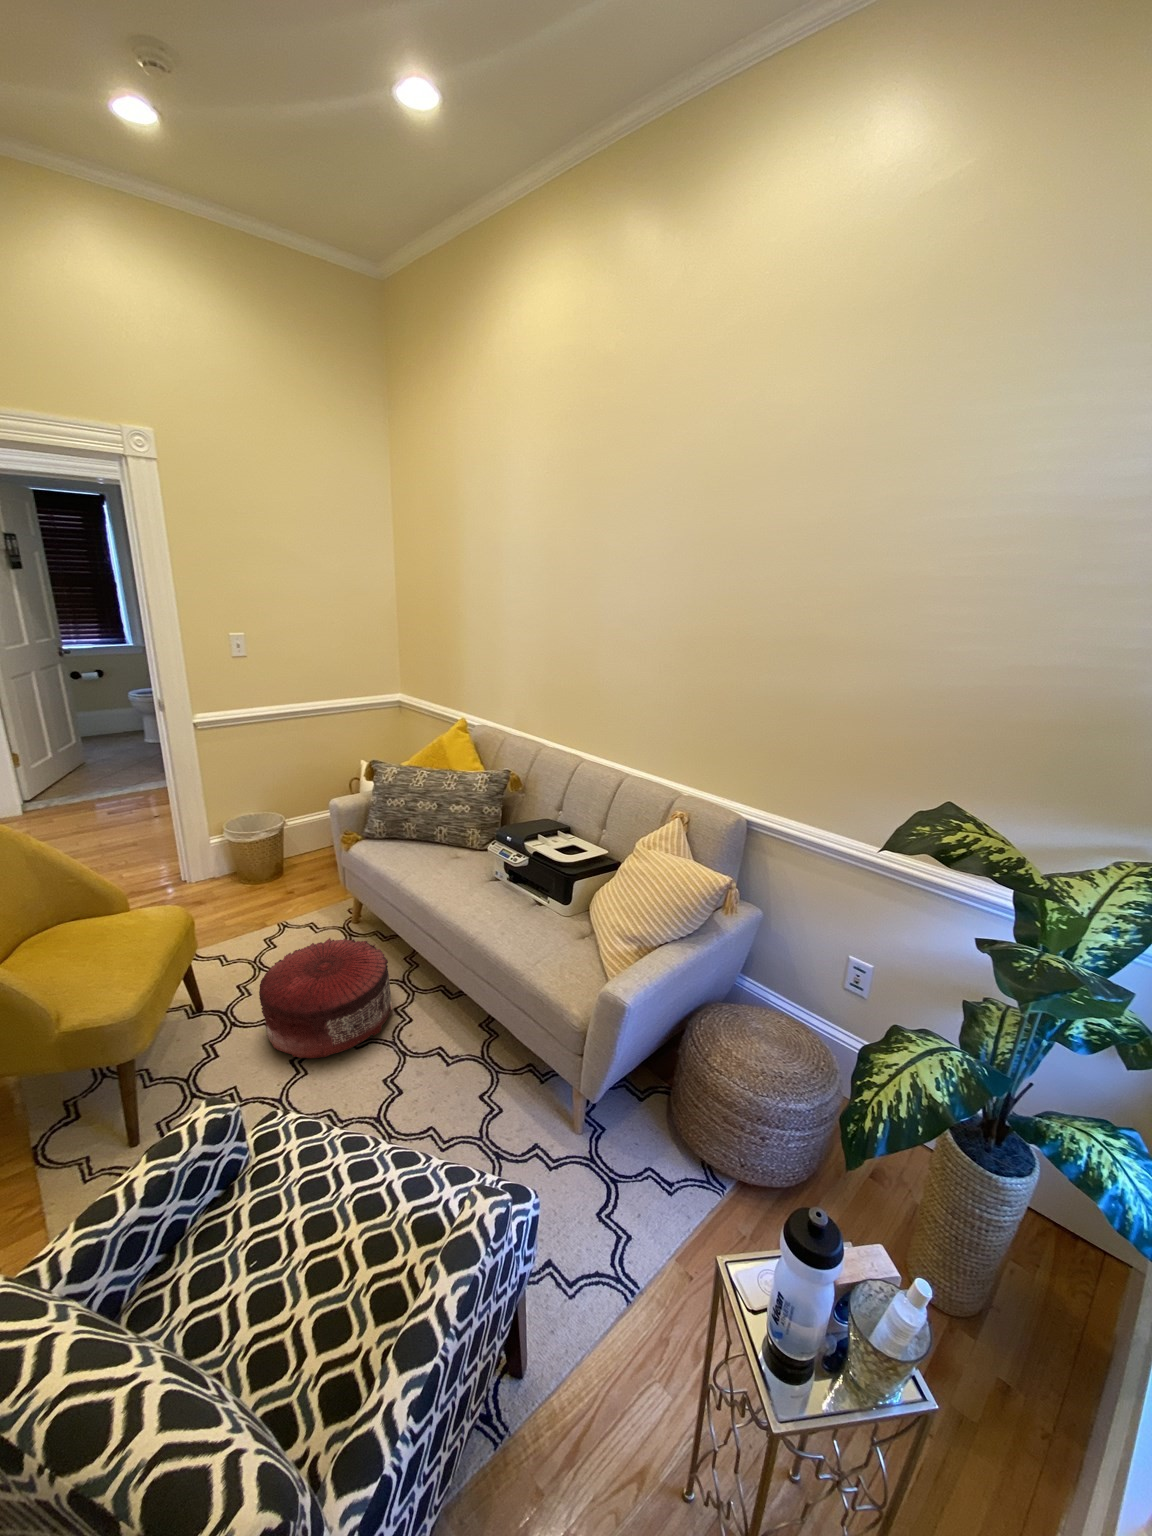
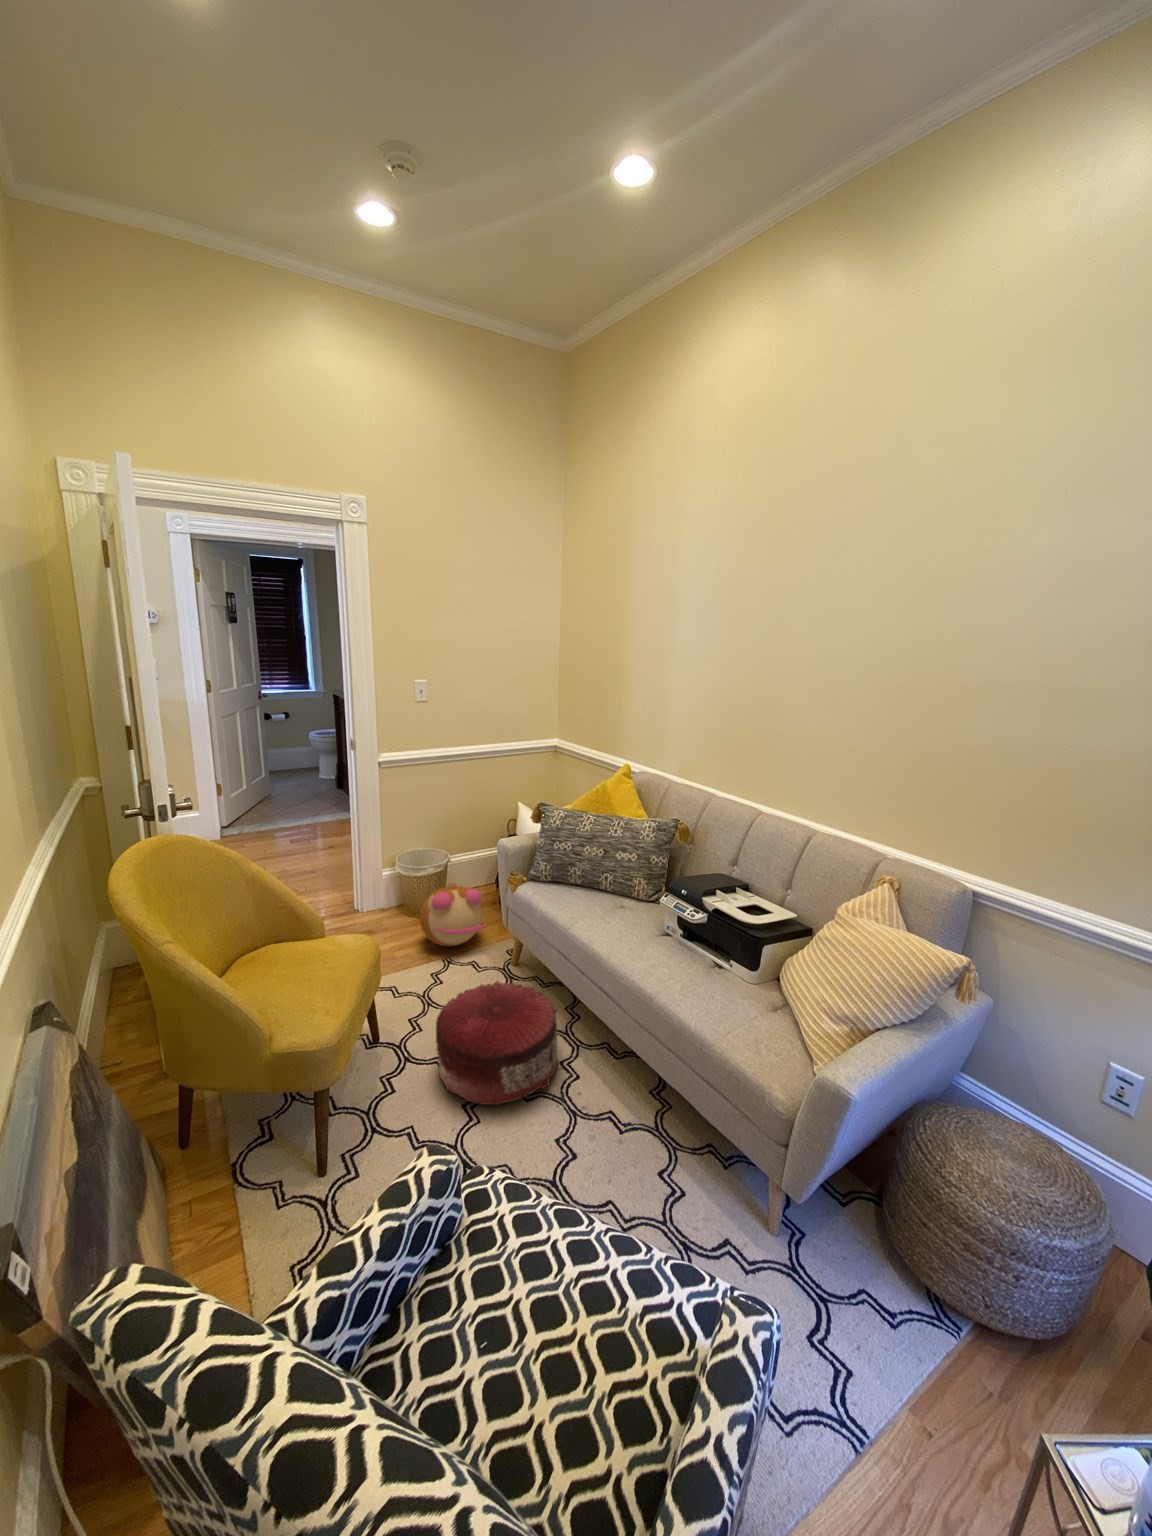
plush toy: none [253,845,326,909] -> present [420,883,487,946]

